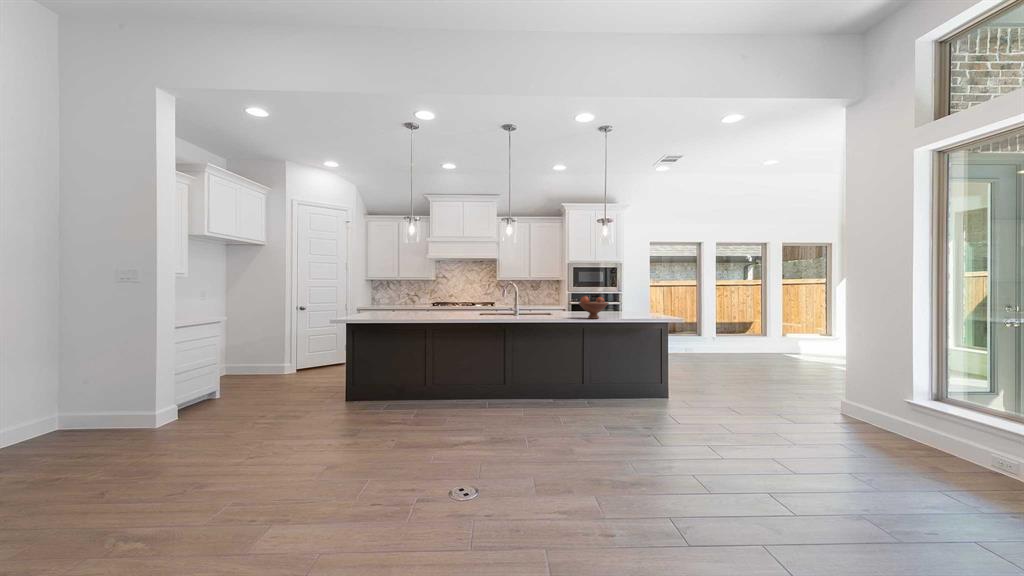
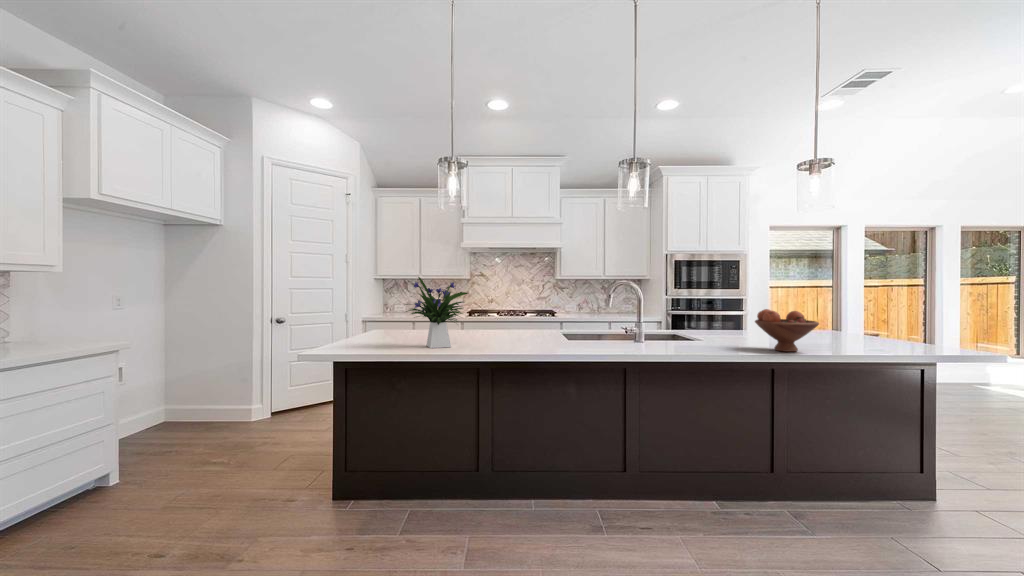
flower arrangement: none [385,278,423,318] -> present [406,277,468,348]

